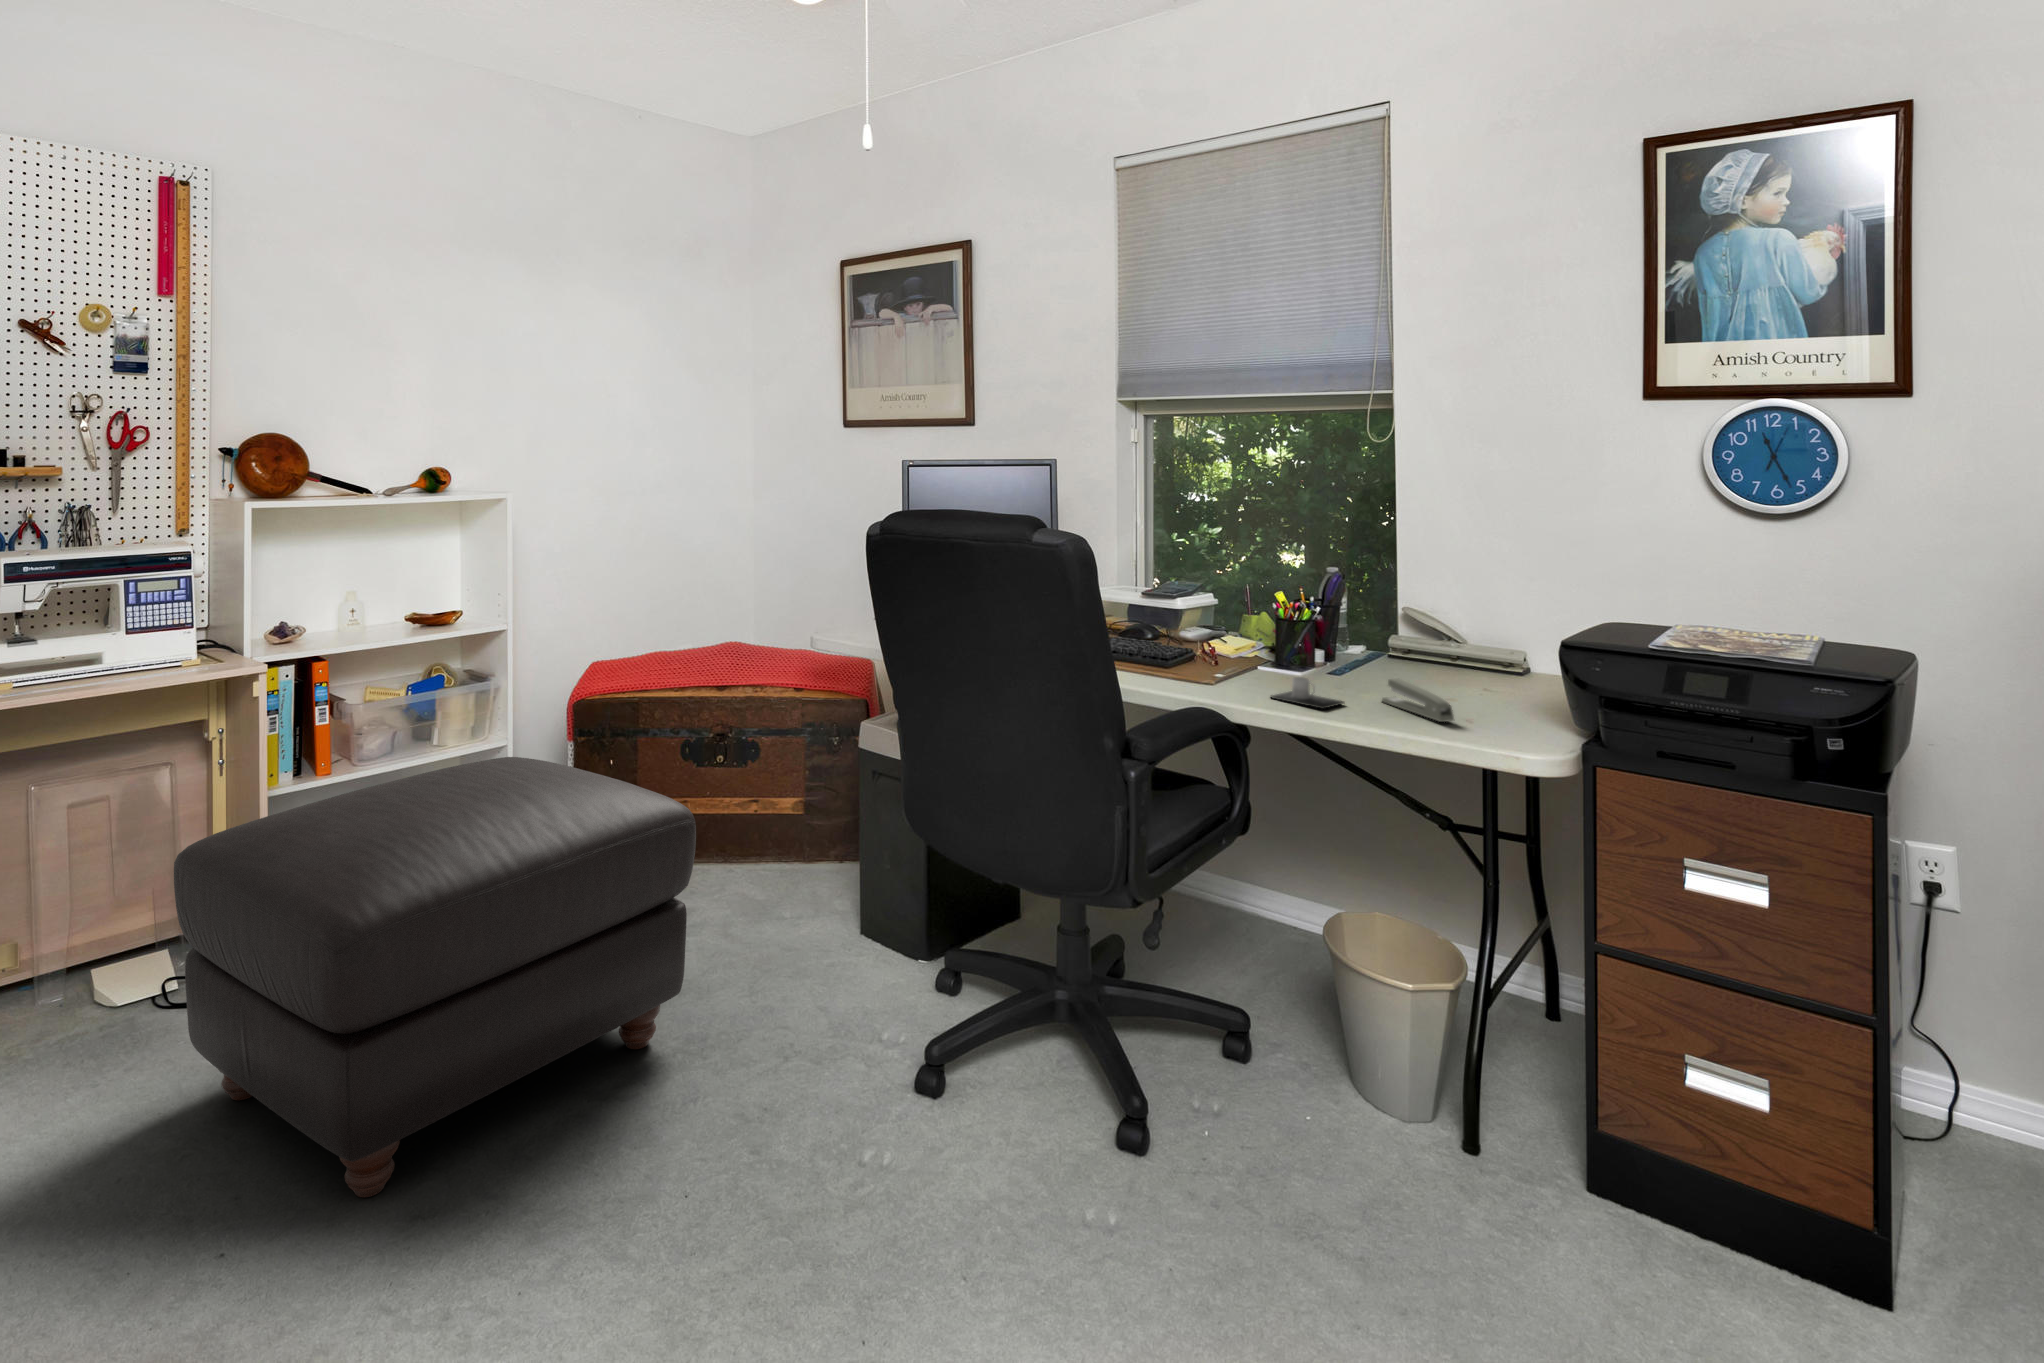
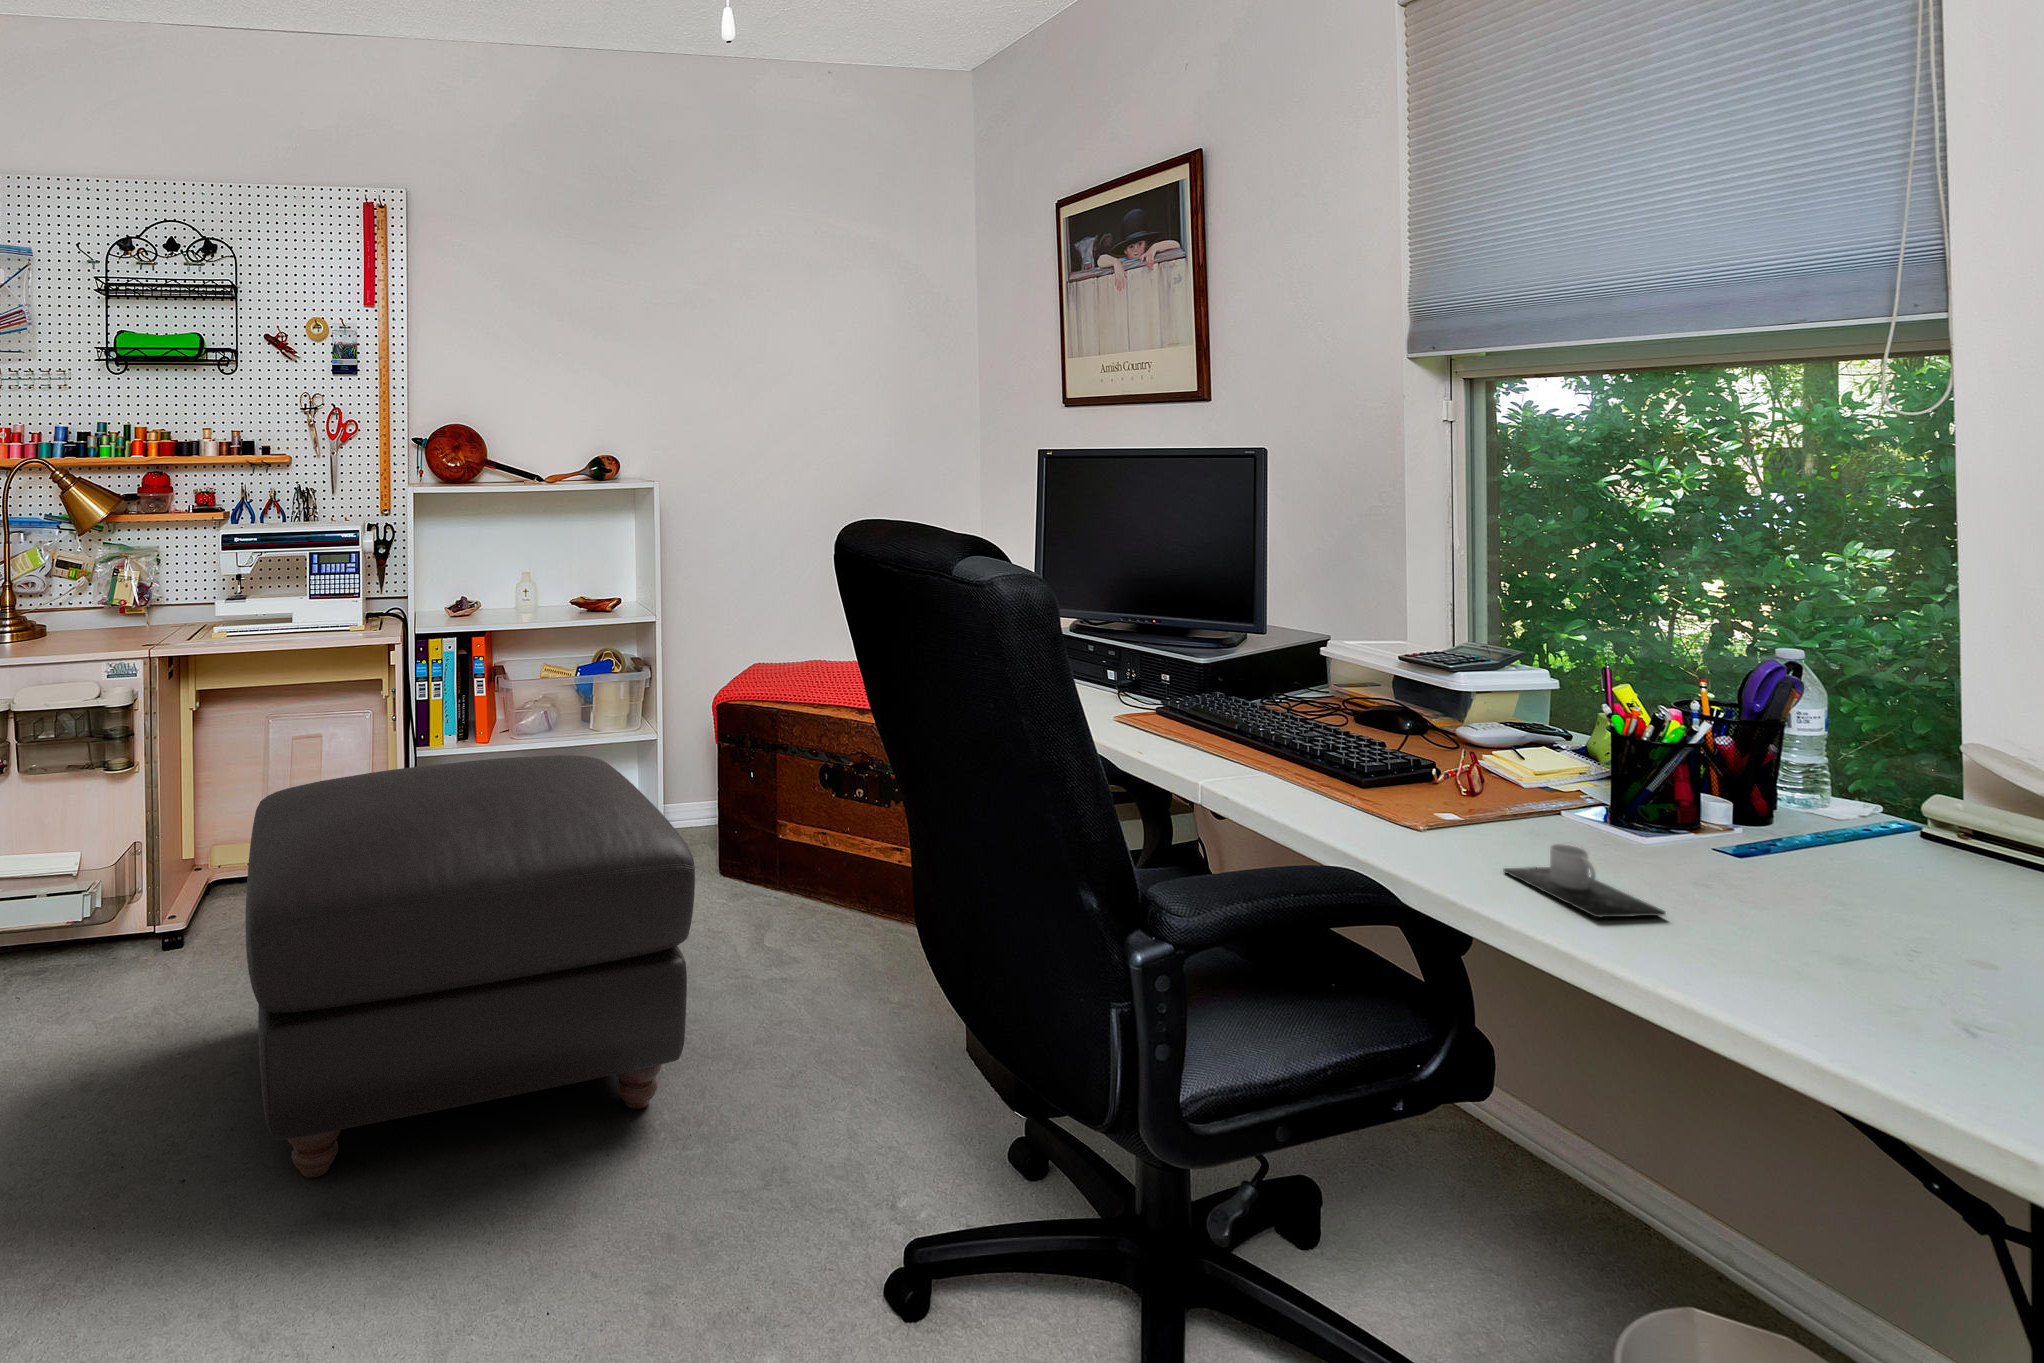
stapler: present [1382,678,1454,722] -> none [1771,887,1931,1016]

